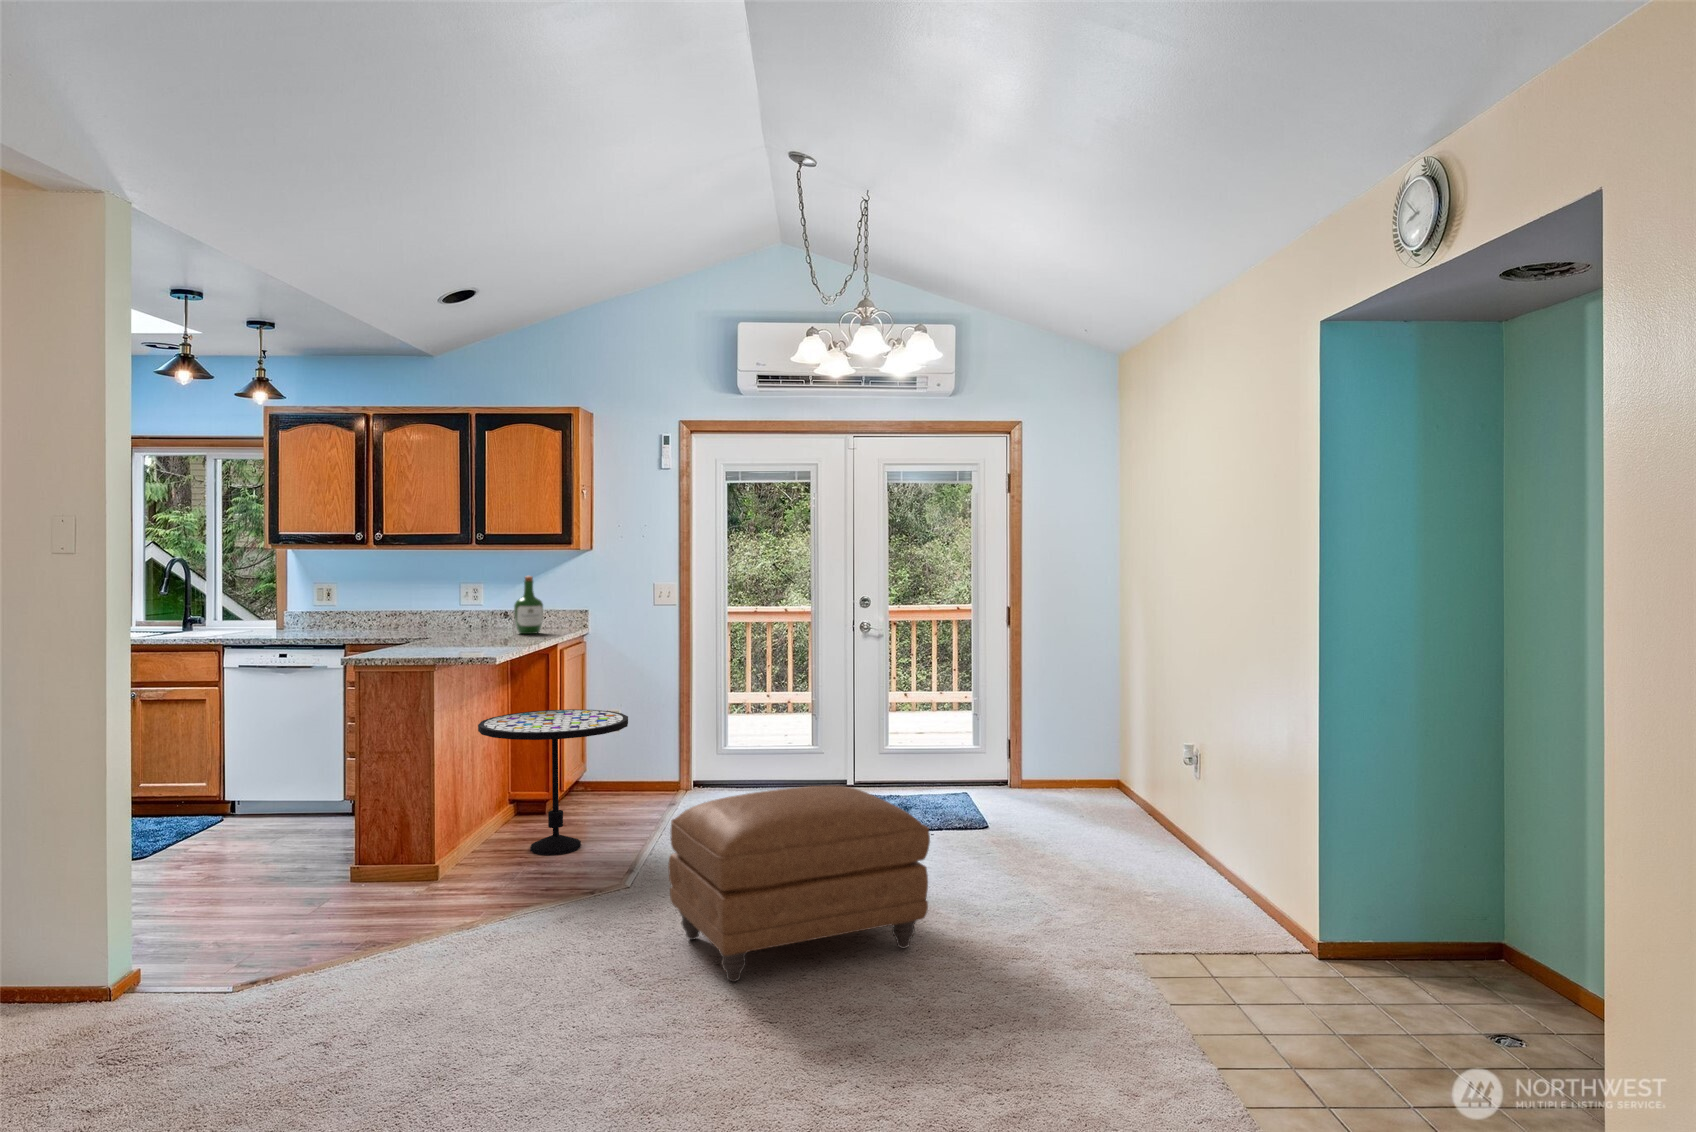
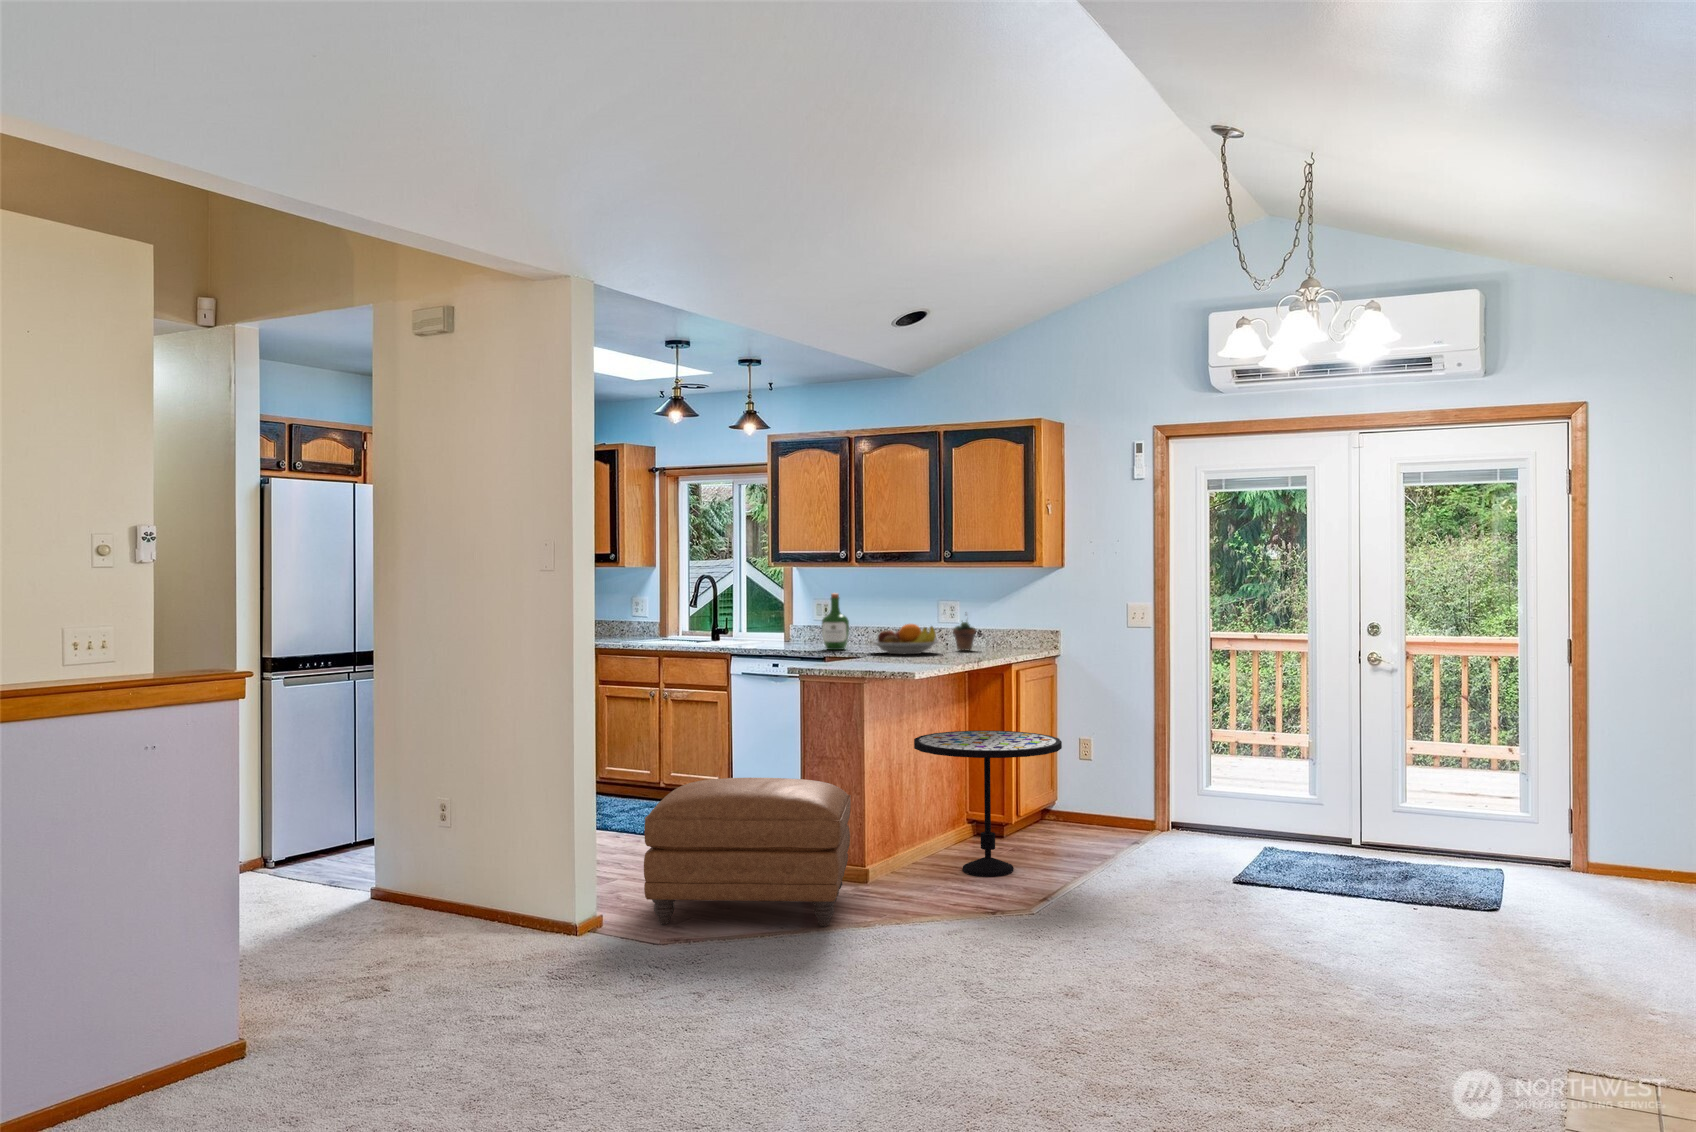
wine bottle: present [514,576,543,634] -> present [822,593,849,650]
succulent plant: none [480,594,505,632] -> present [953,621,976,650]
fruit bowl: none [398,607,473,639] -> present [871,624,939,654]
ottoman: present [668,785,930,982] -> present [644,778,851,927]

